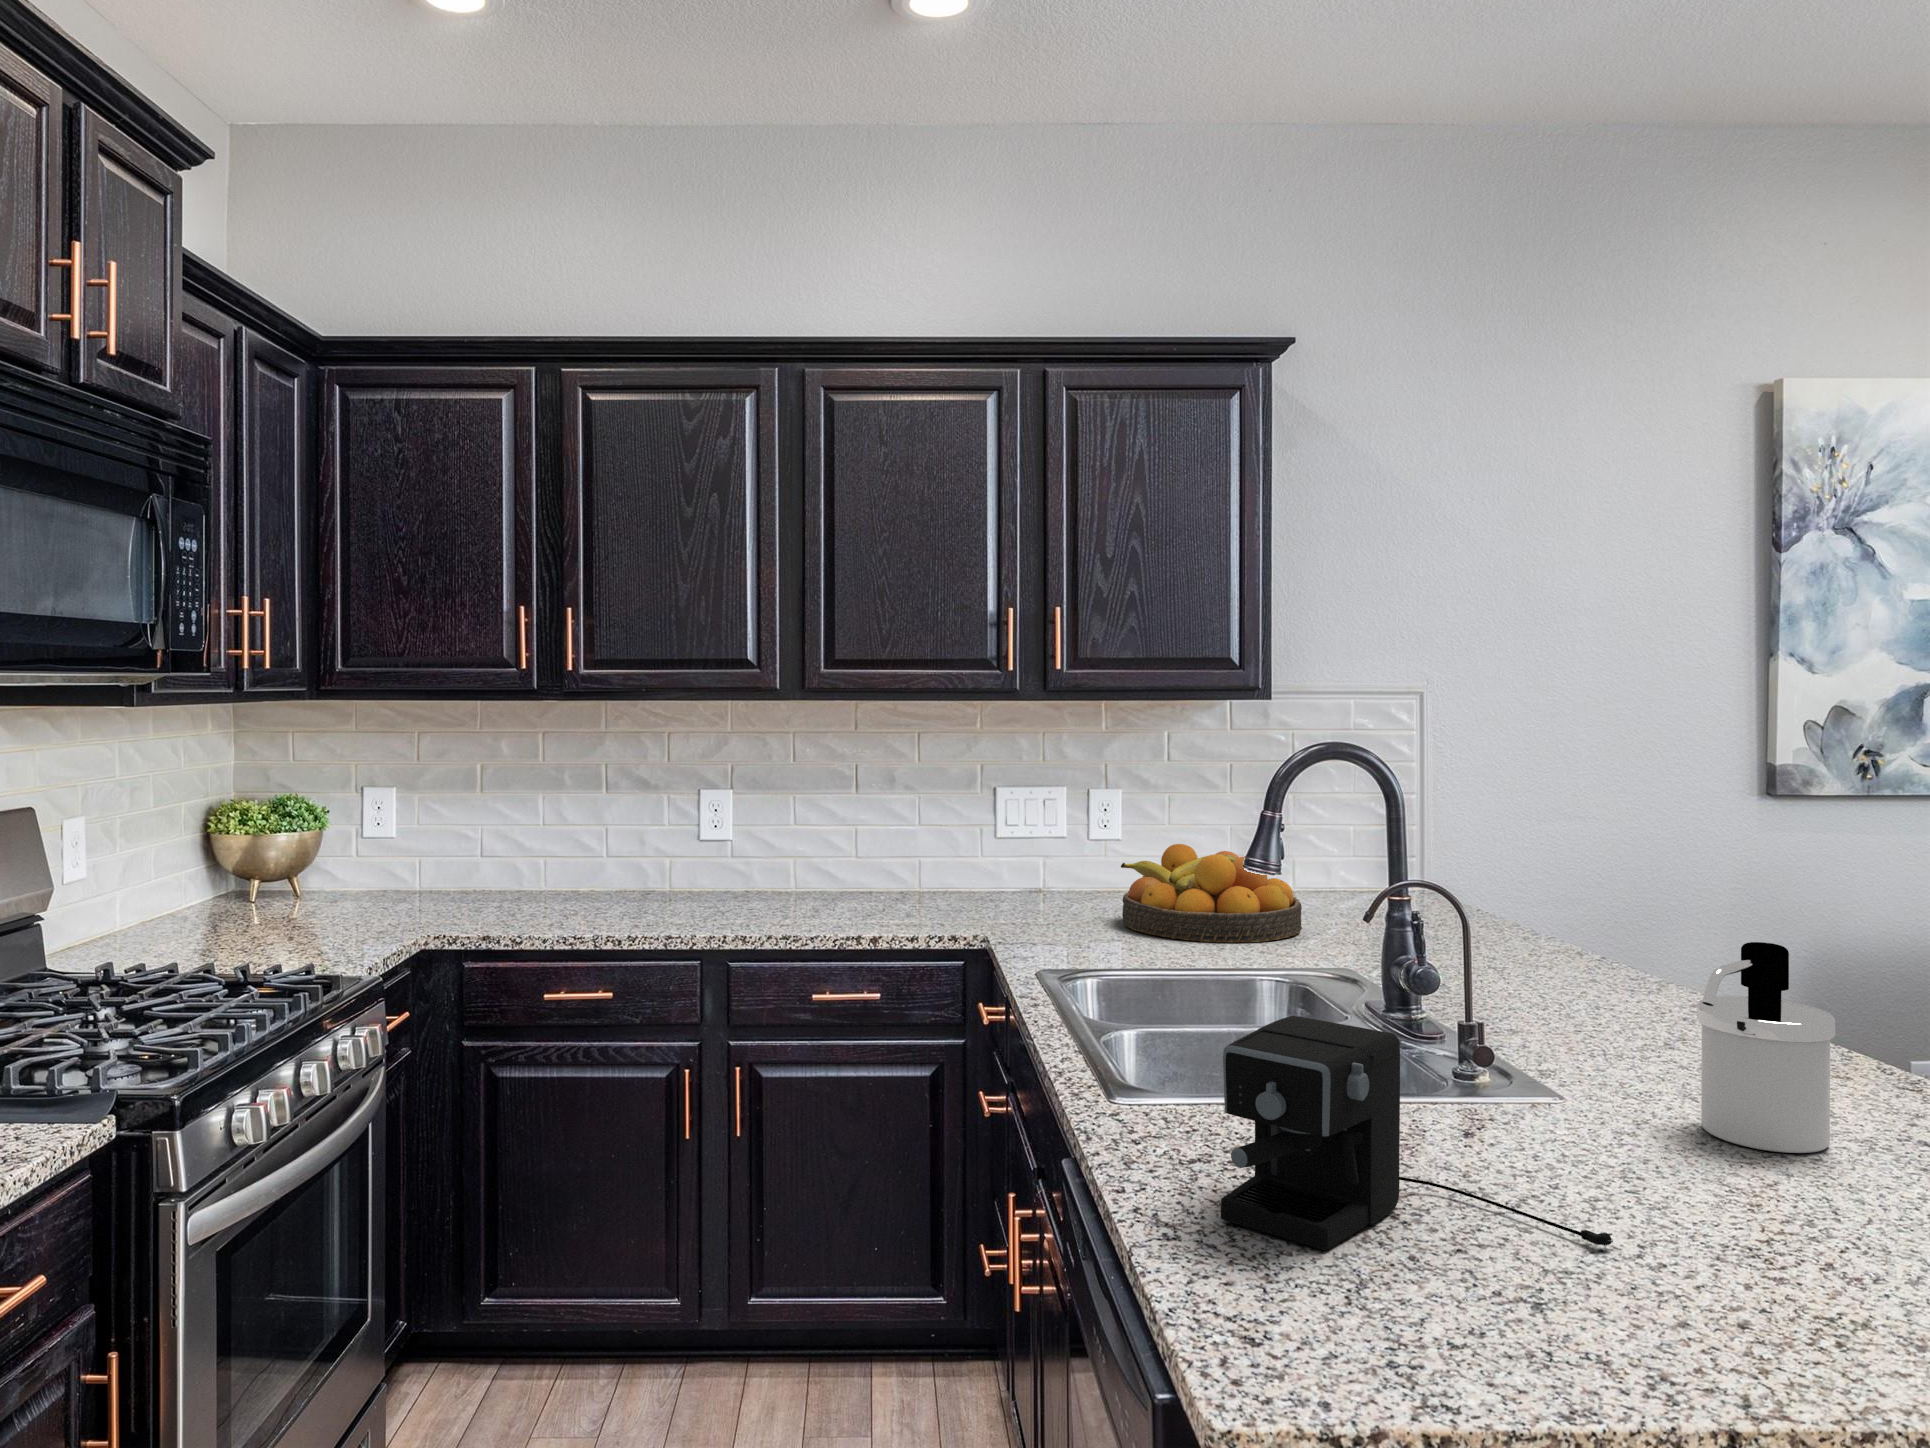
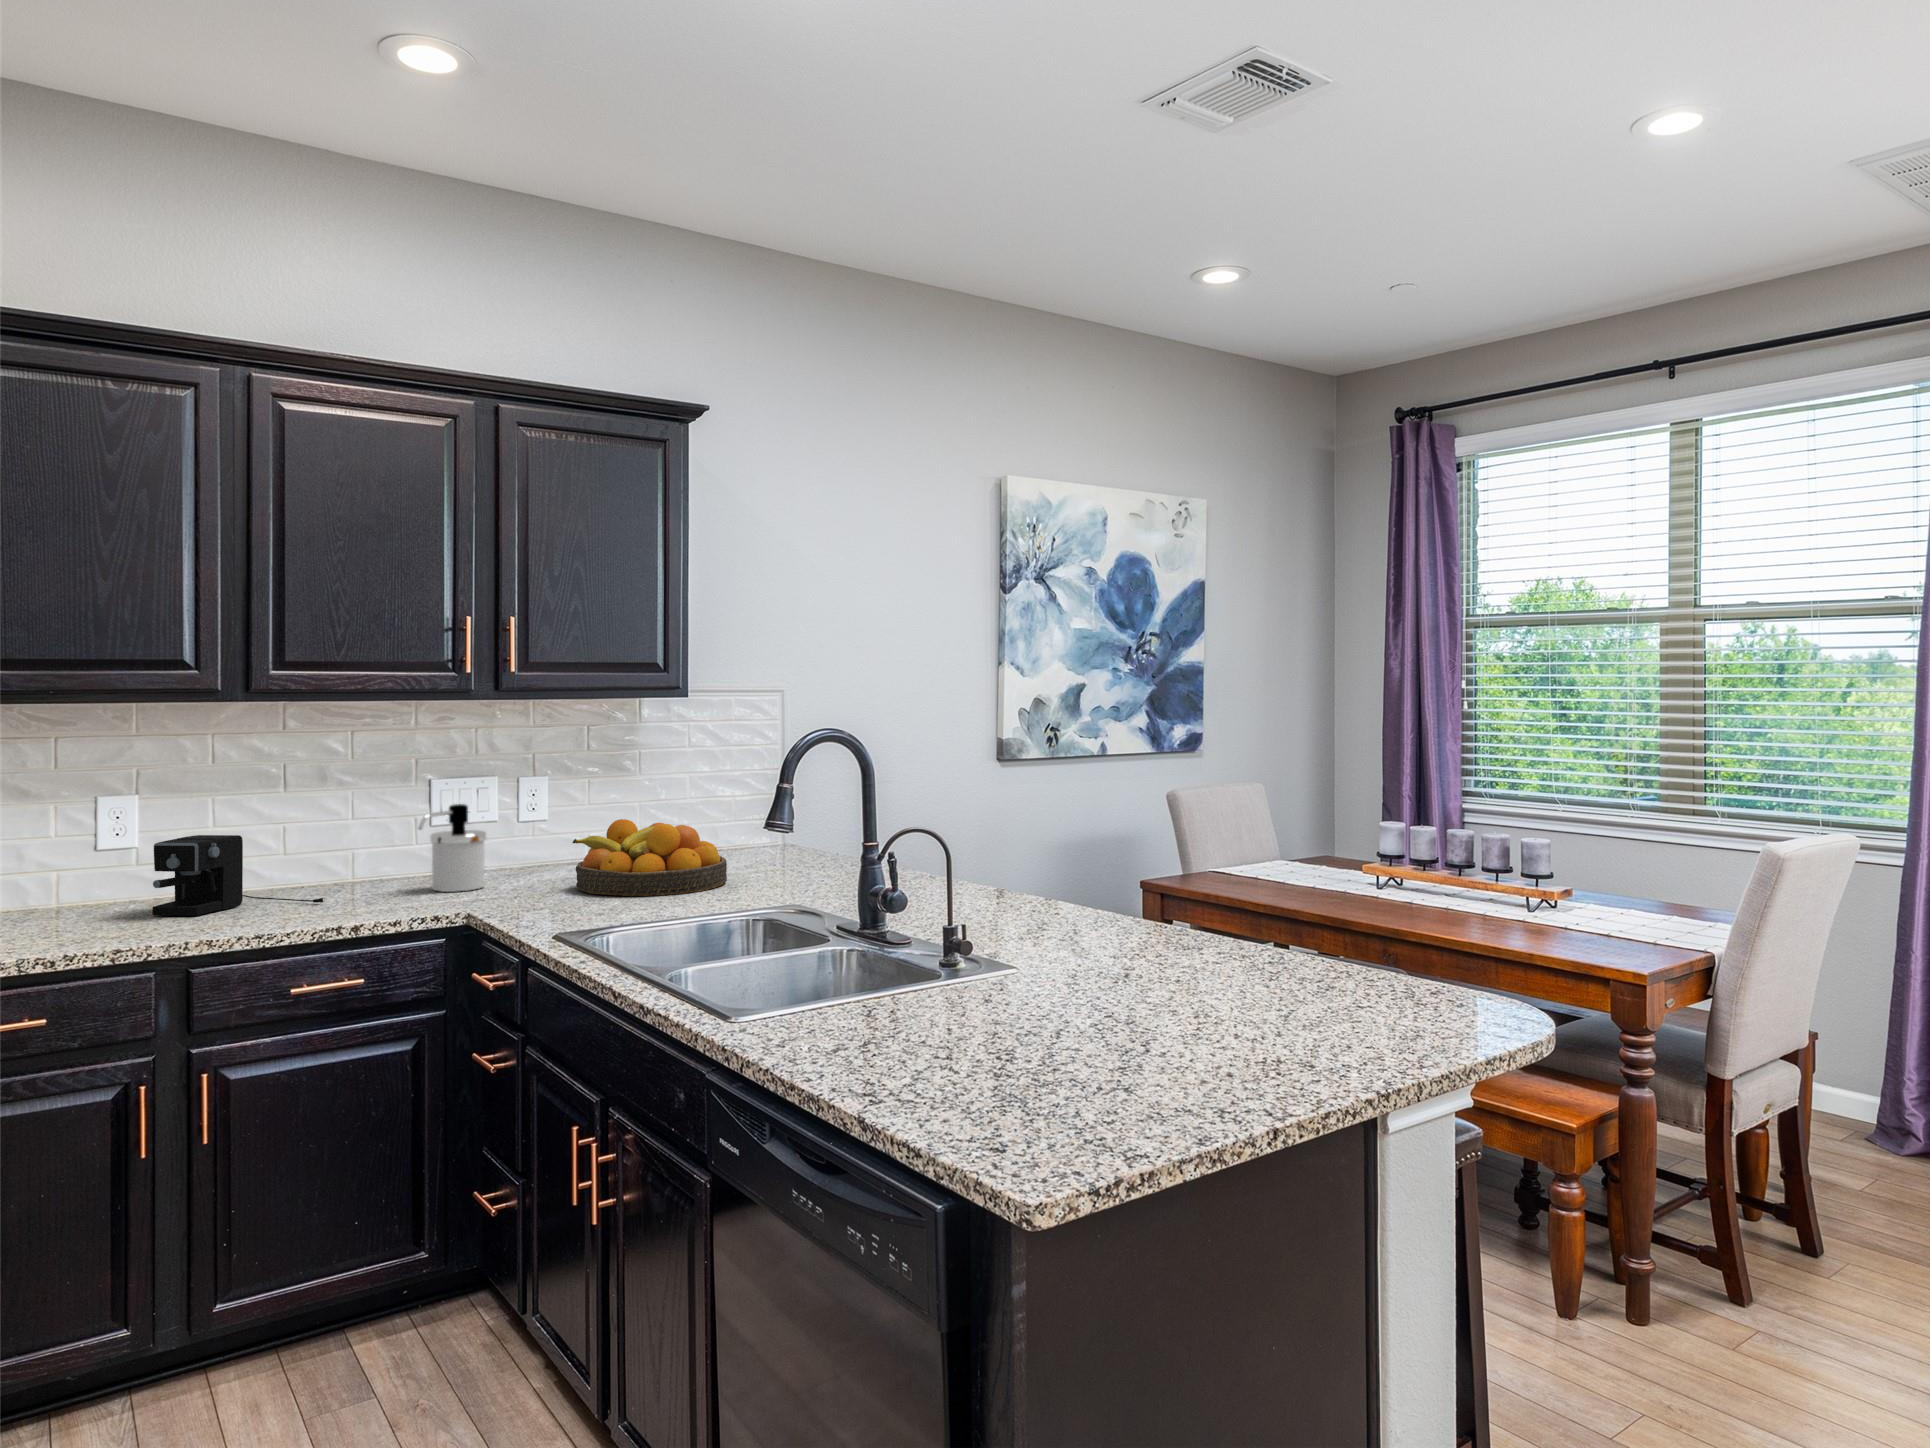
soap dispenser: present [1697,942,1835,1153] -> present [418,804,486,892]
coffee maker: present [1221,1016,1613,1250] -> present [152,835,324,916]

